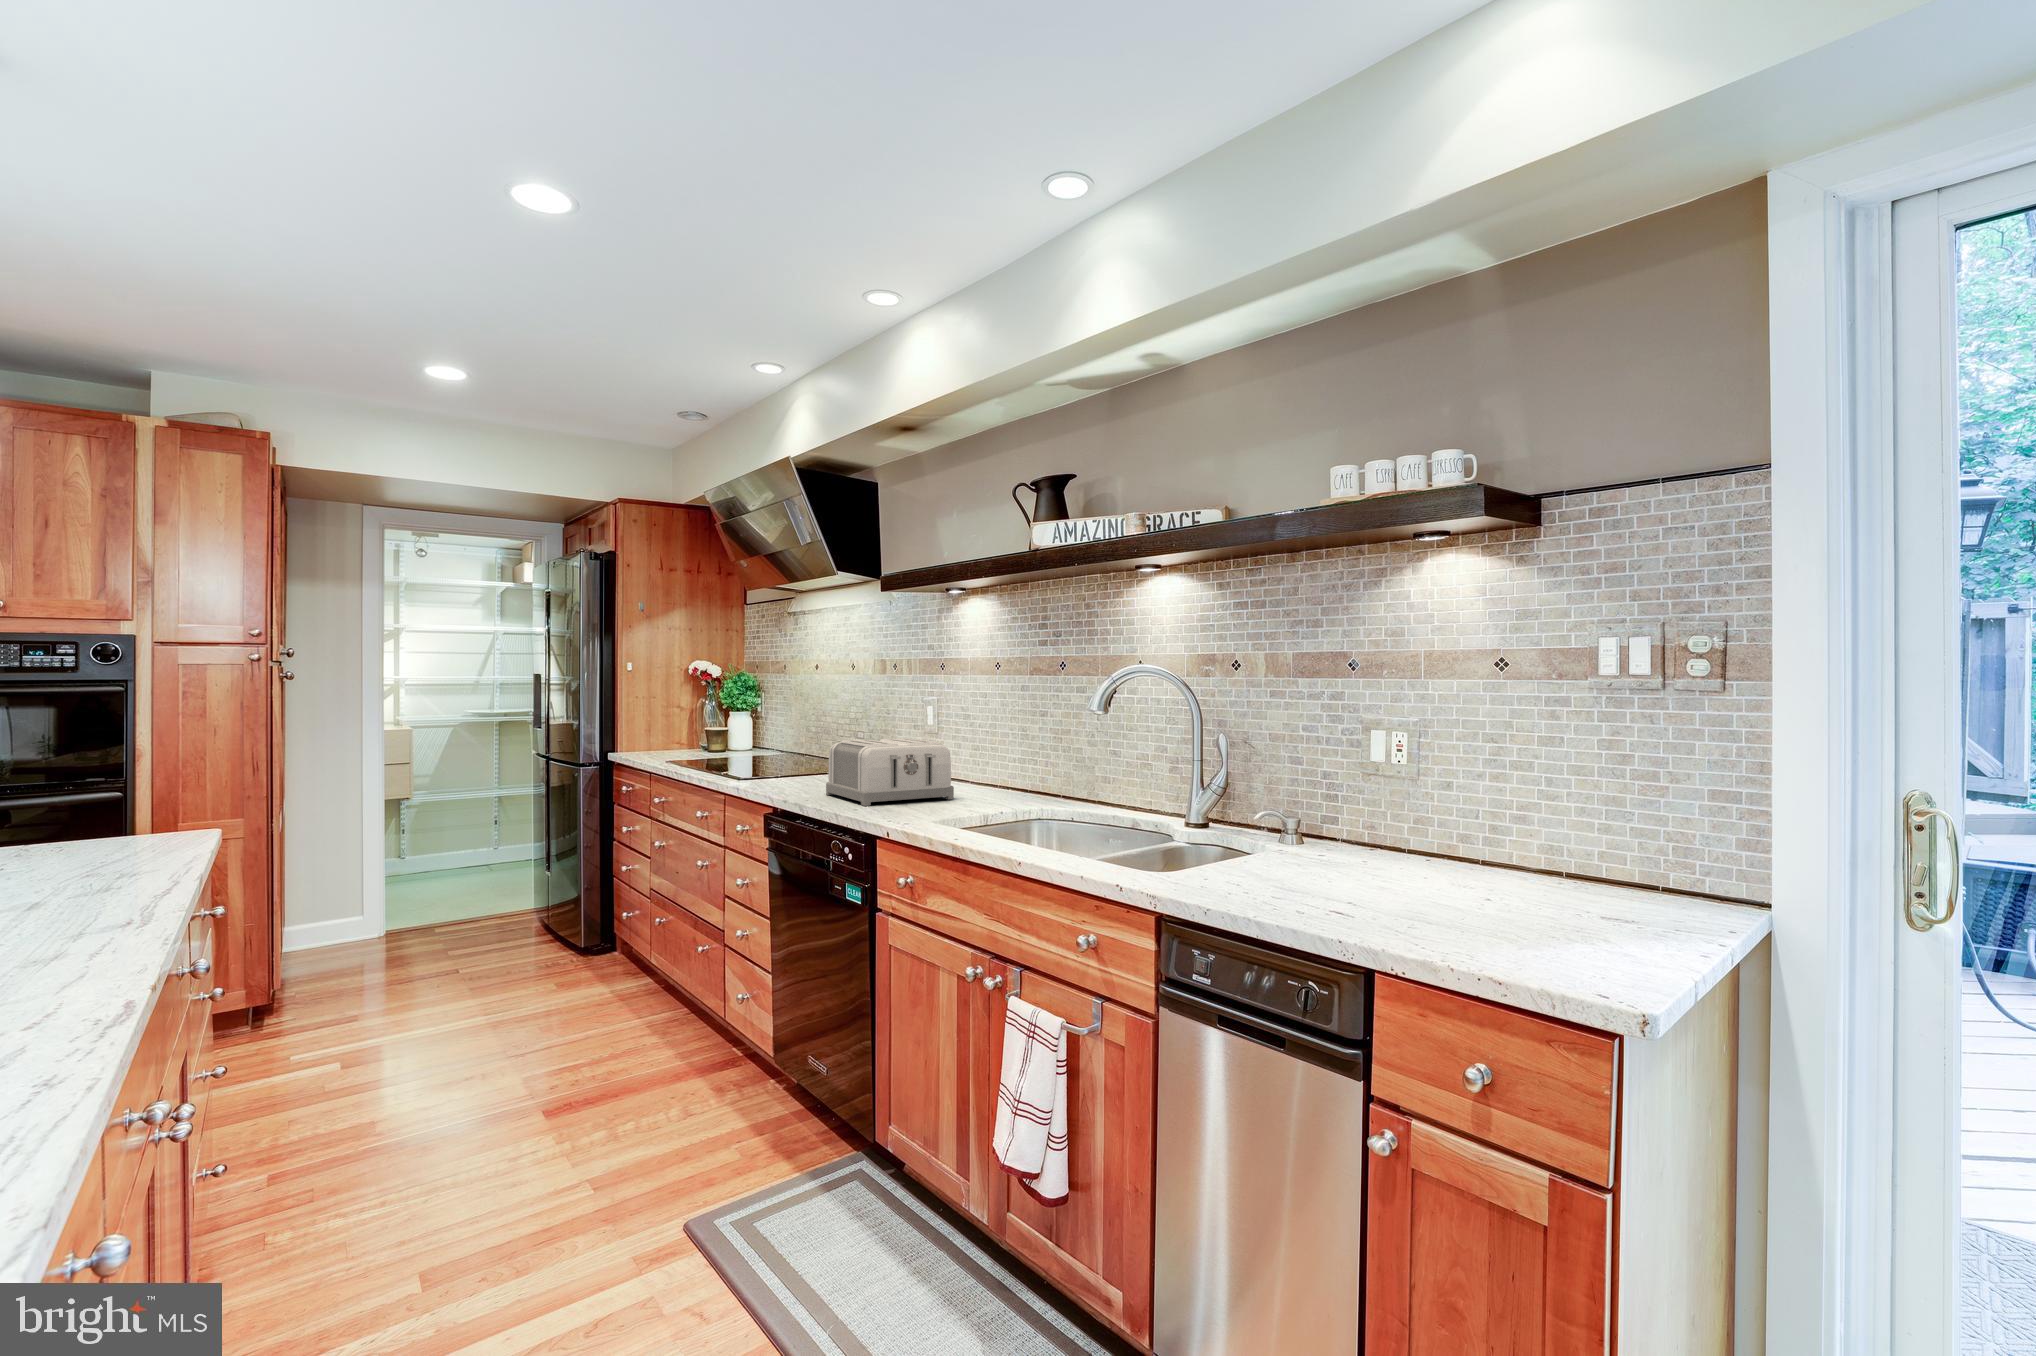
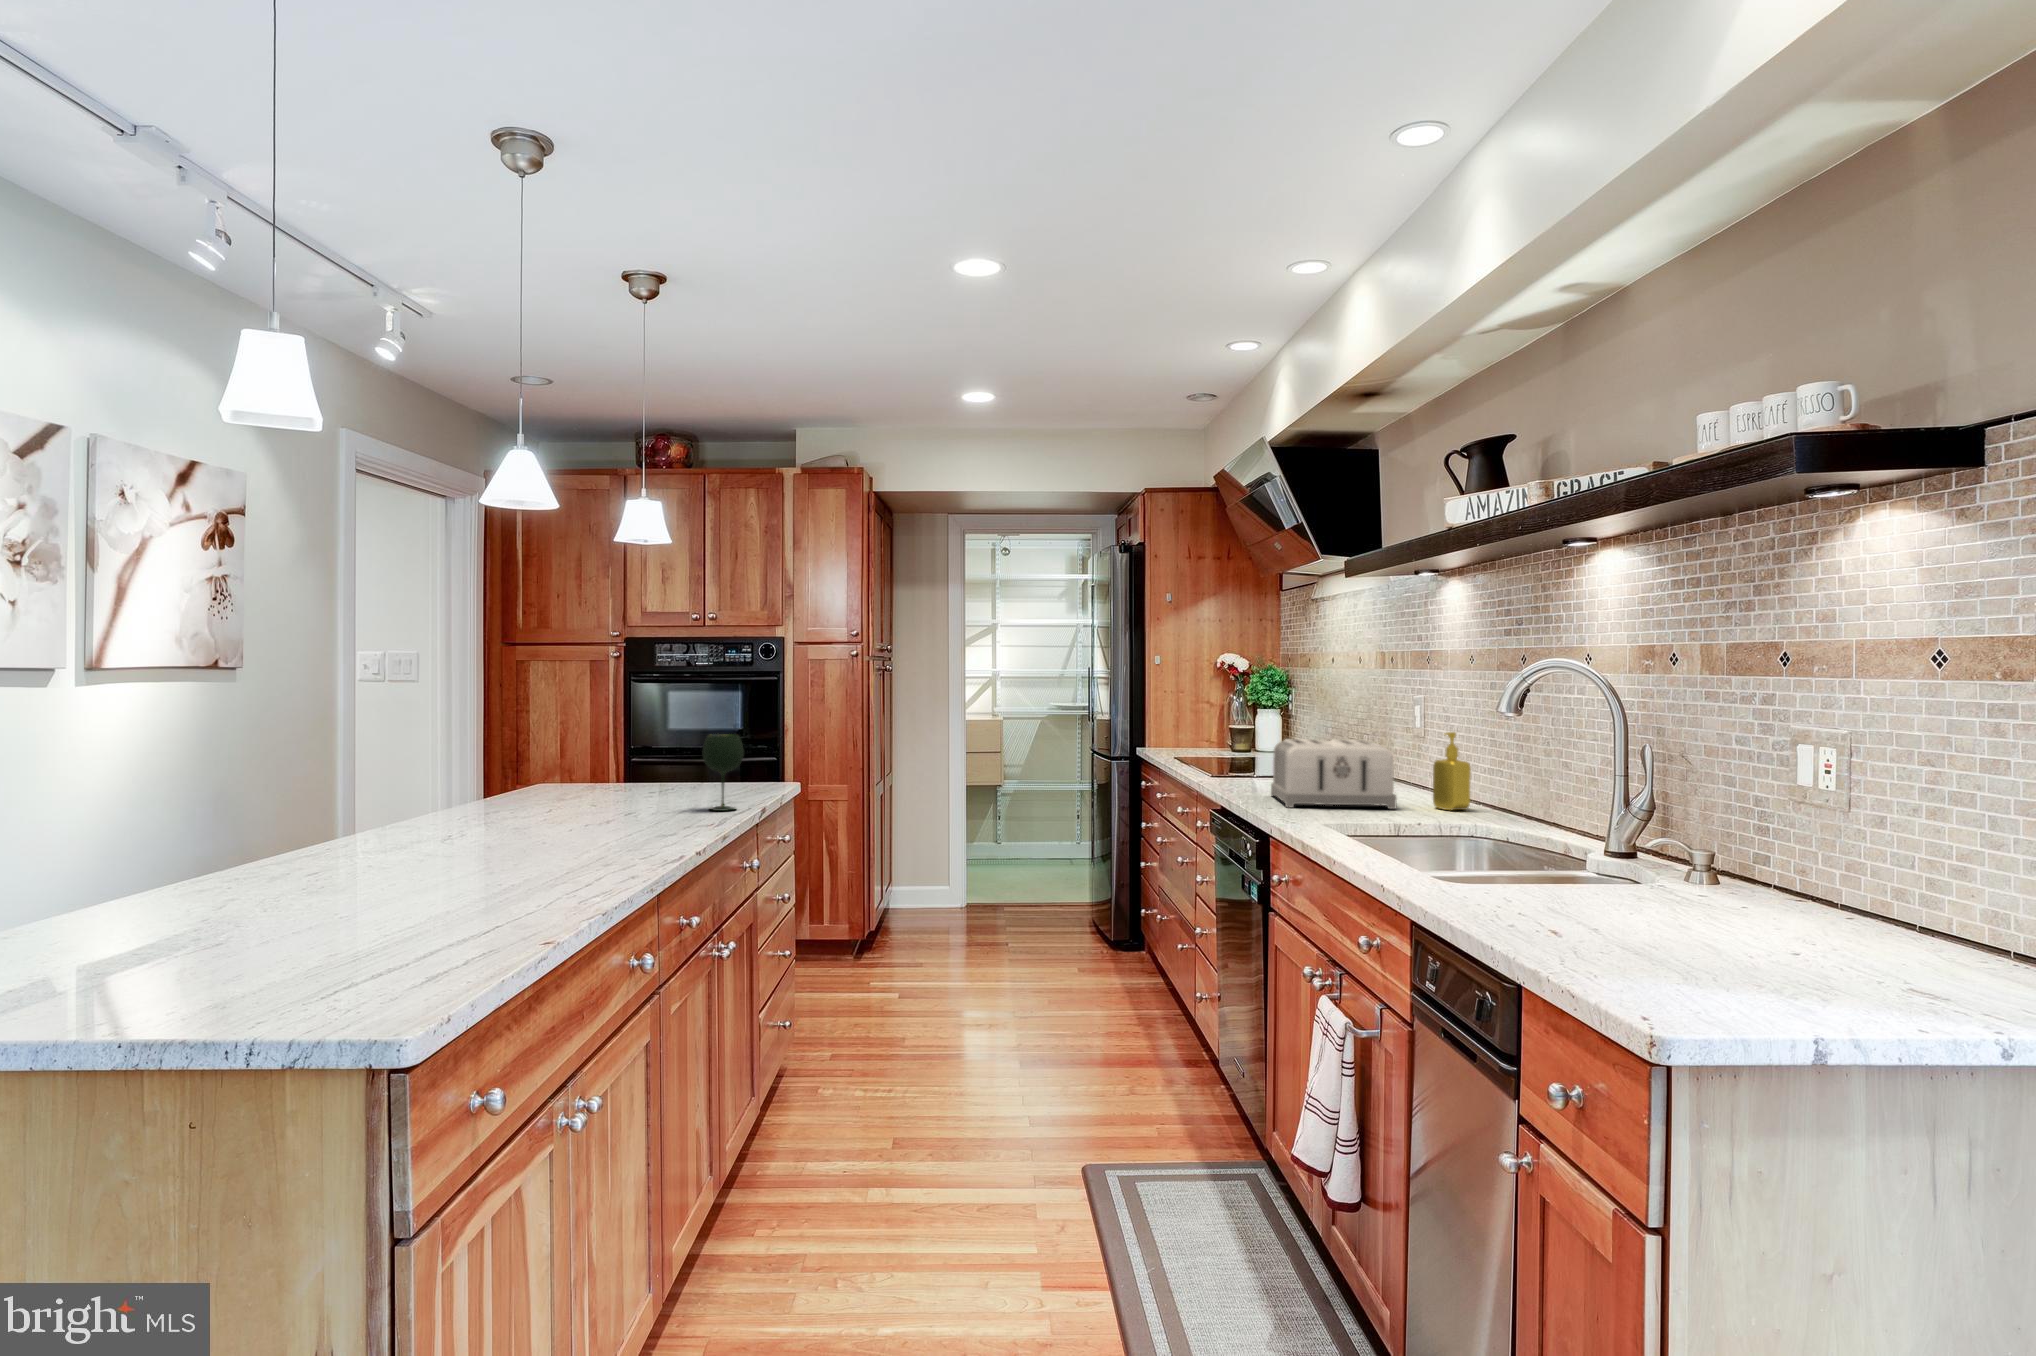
soap dispenser: none [975,728,1007,796] -> present [1433,732,1471,810]
wine glass: none [74,769,156,882] -> present [703,734,744,811]

